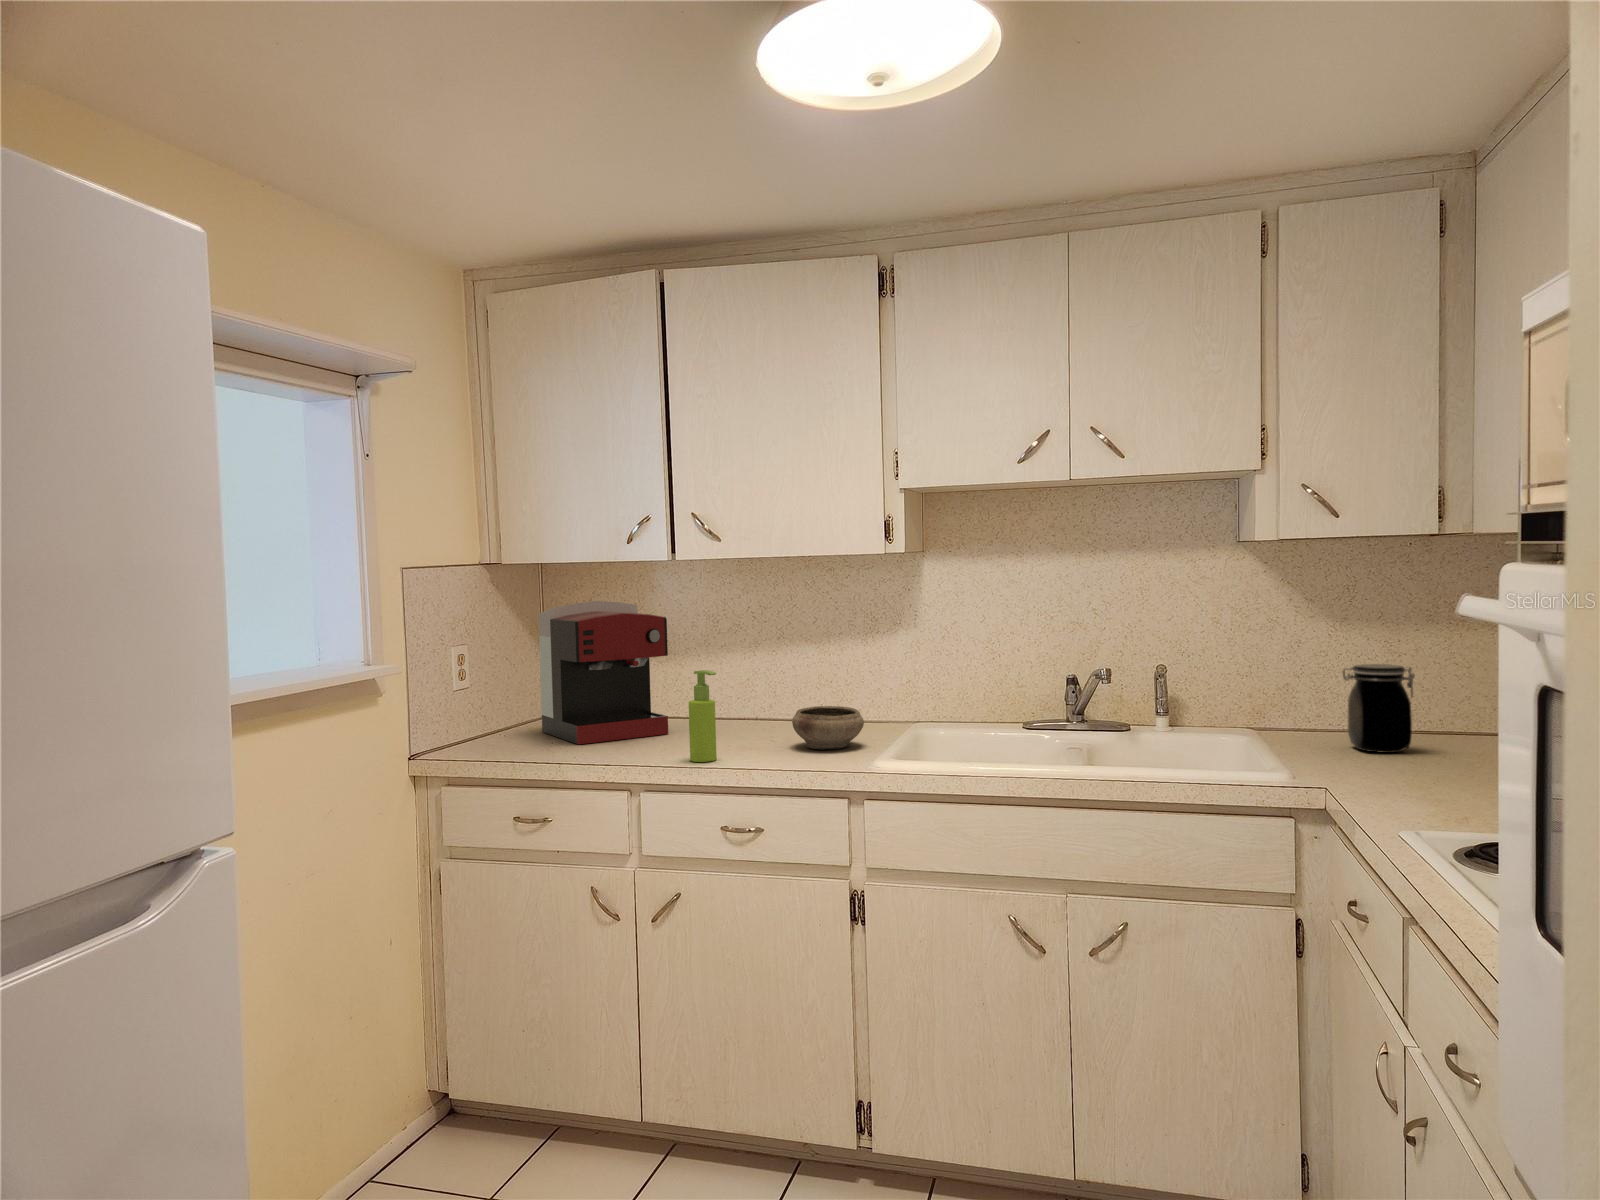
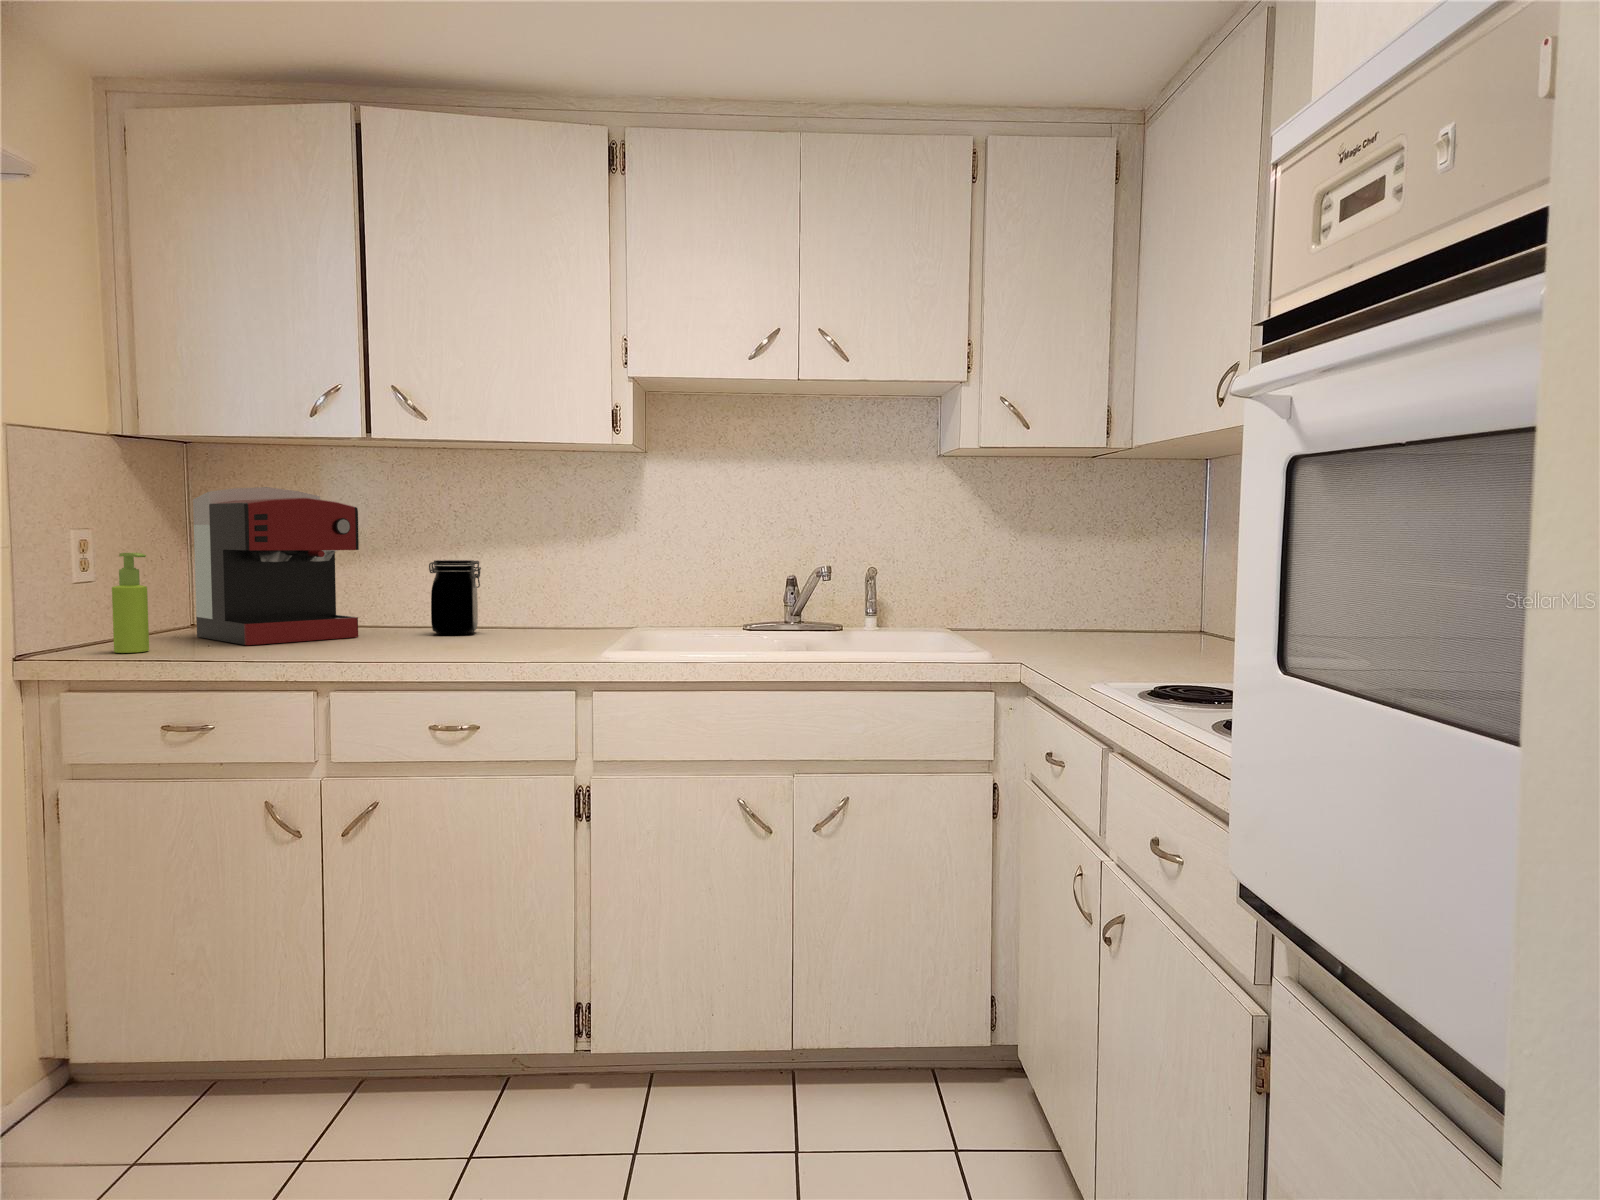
jar: present [1343,664,1415,753] -> present [429,560,481,635]
soap dispenser: present [689,670,717,762] -> present [112,553,149,653]
ceramic bowl: present [792,706,864,750] -> none [506,603,585,646]

